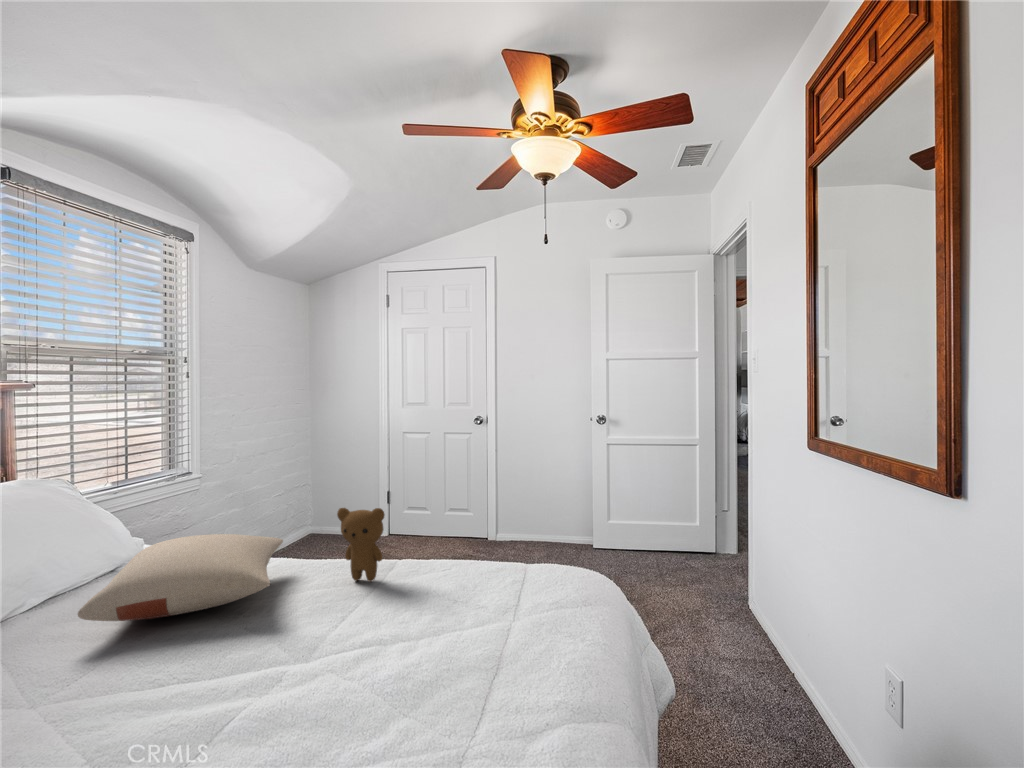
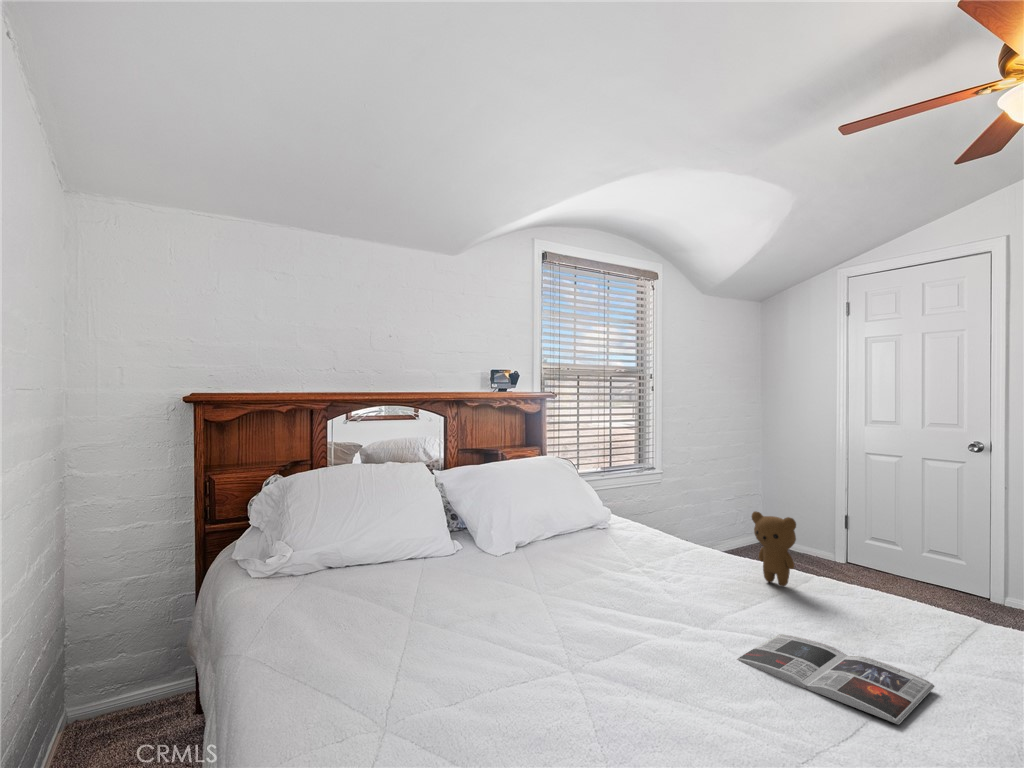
pillow: present [78,534,283,621] -> none [565,512,707,568]
magazine: none [350,633,522,692] -> present [737,634,935,725]

